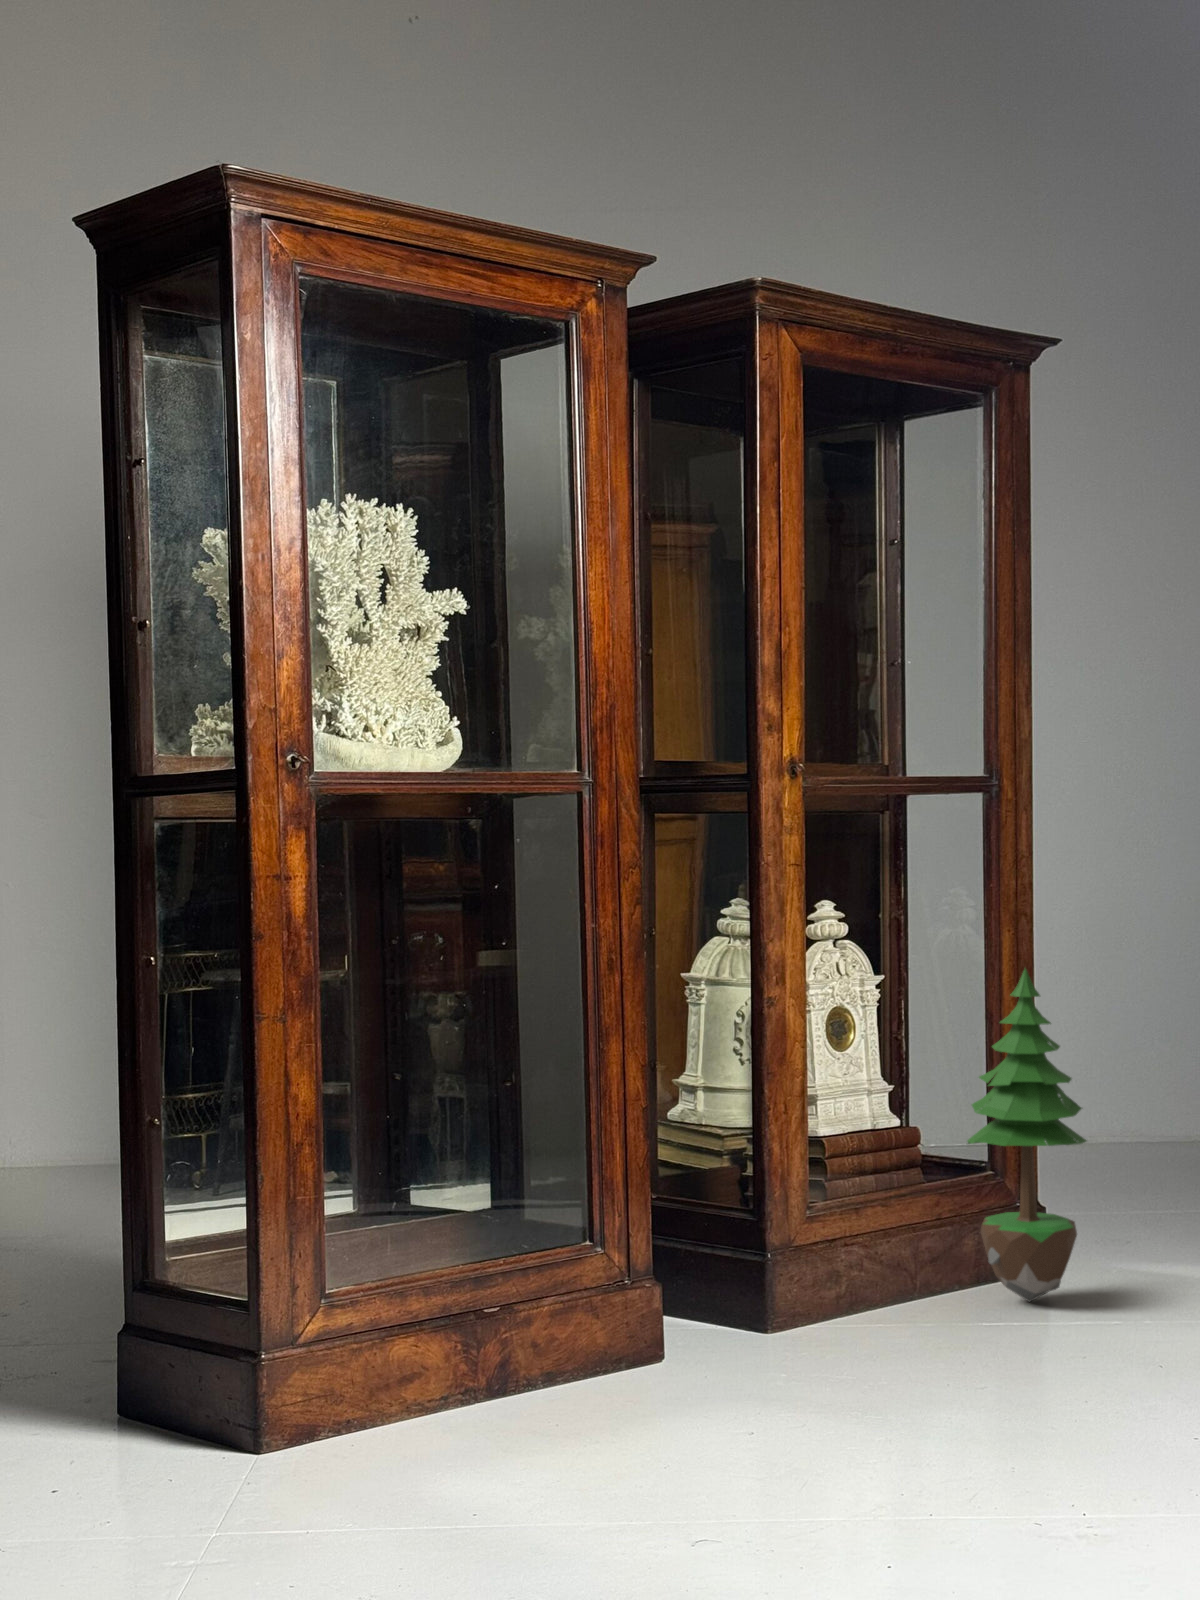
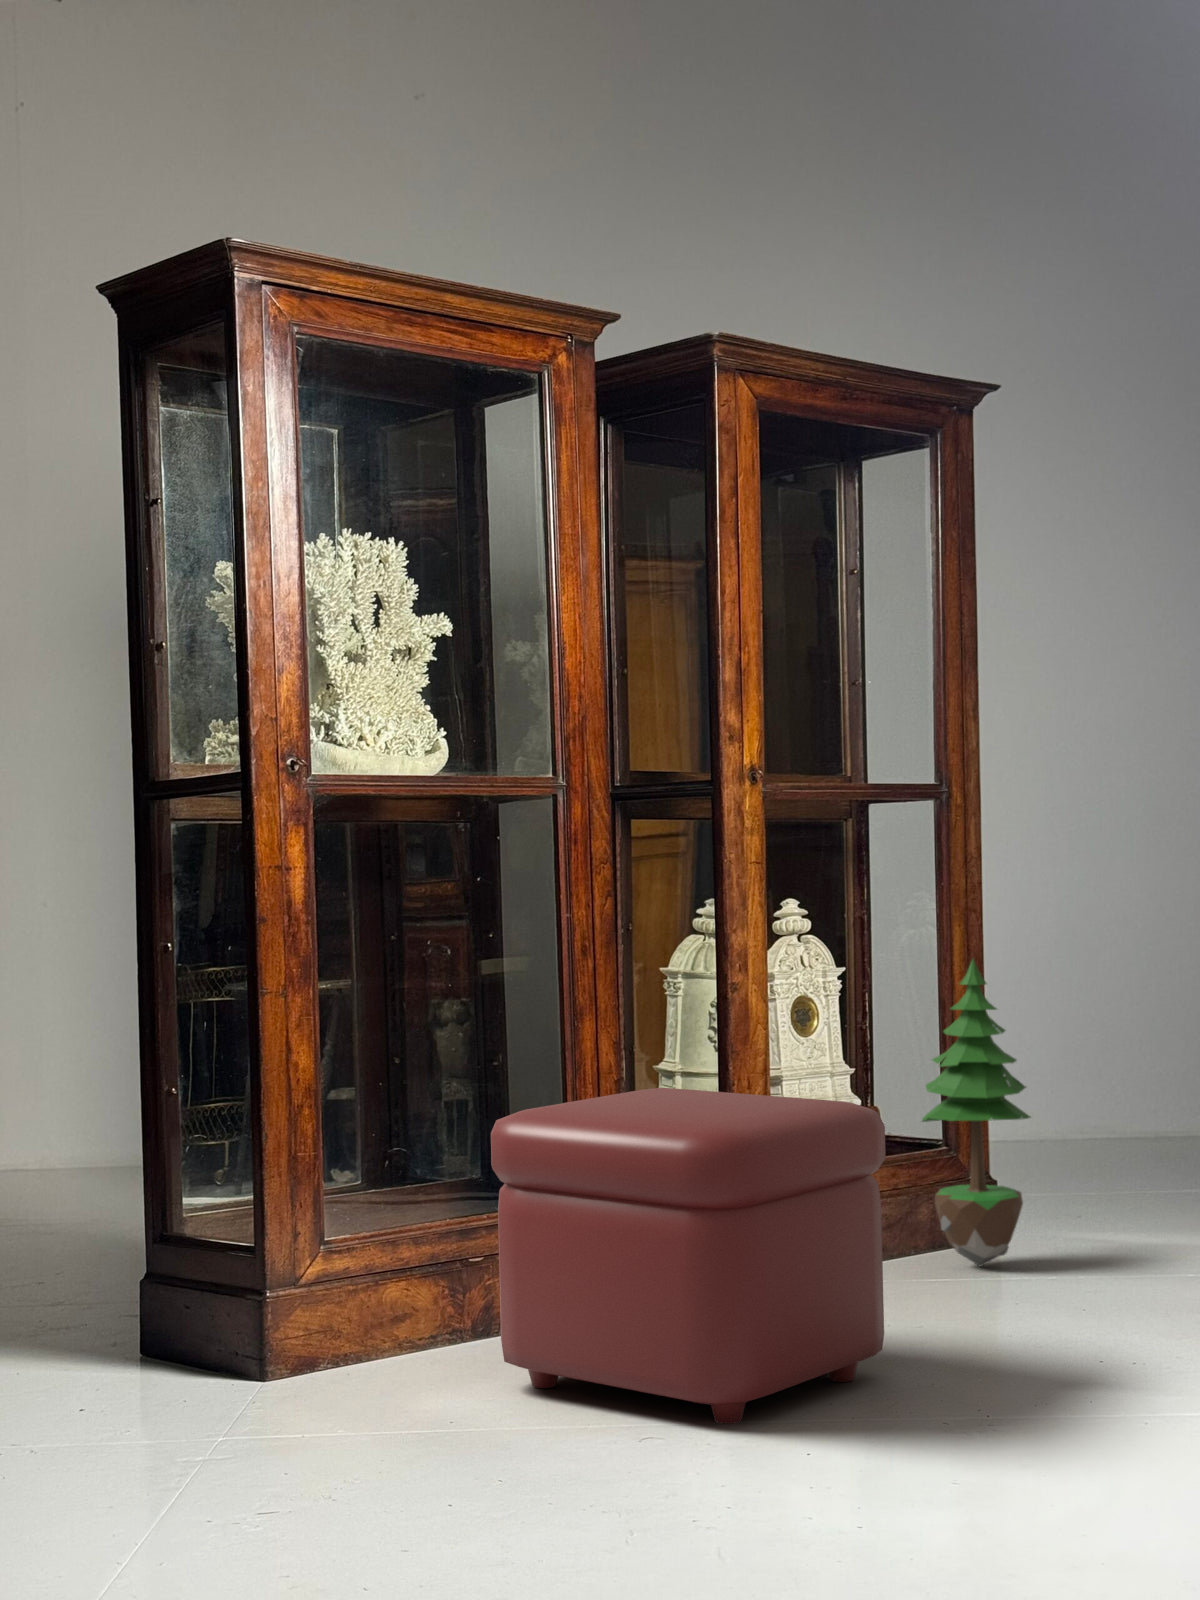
ottoman: none [515,1121,957,1516] -> present [491,1088,886,1424]

